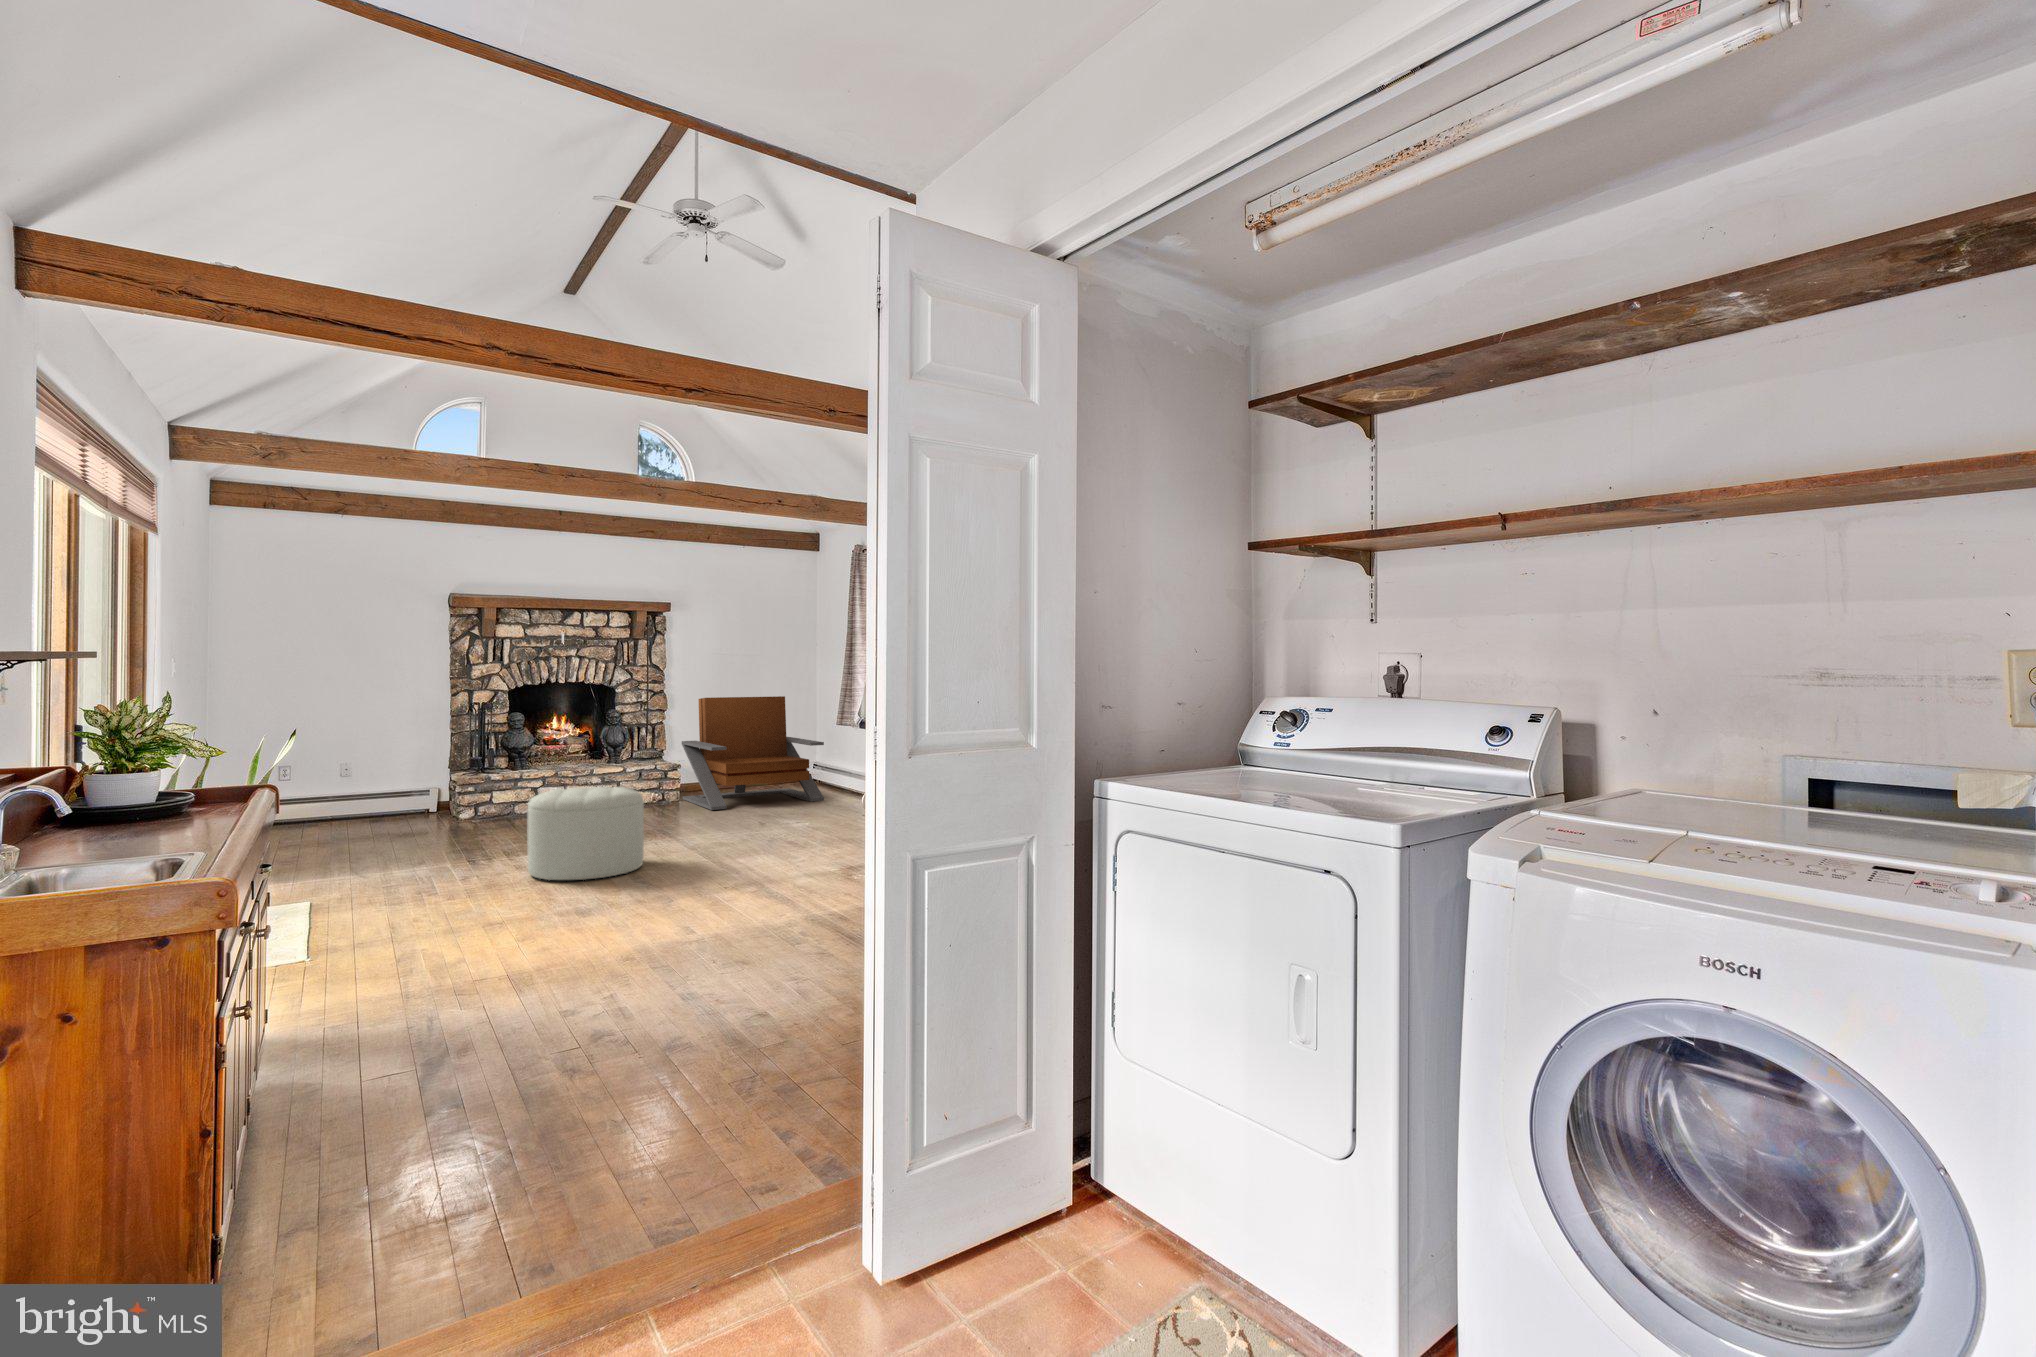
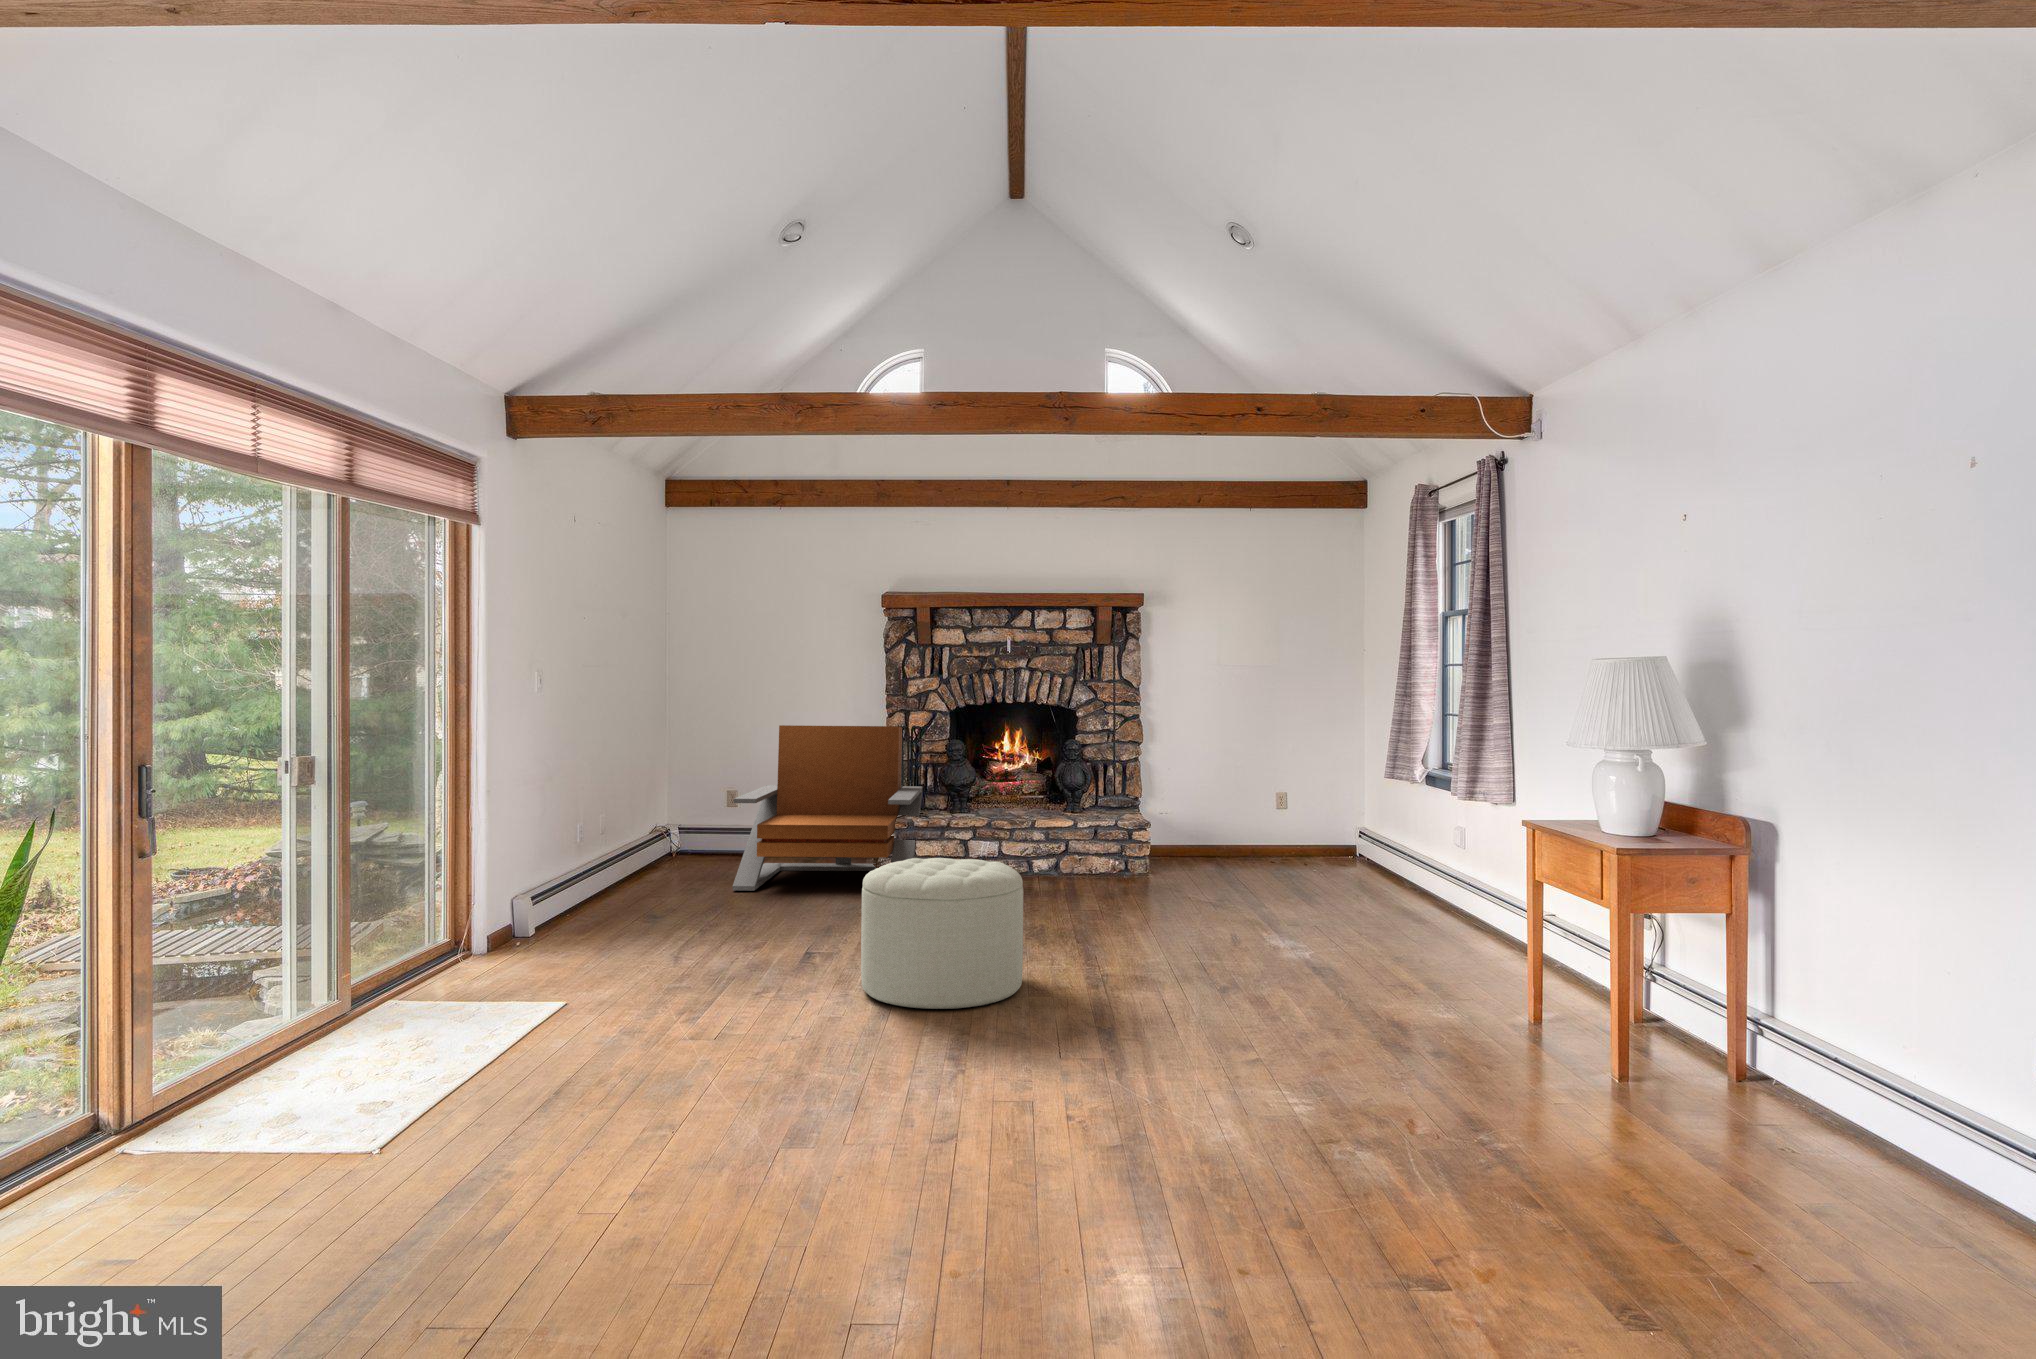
lounge chair: present [682,696,824,810] -> present [733,725,923,891]

